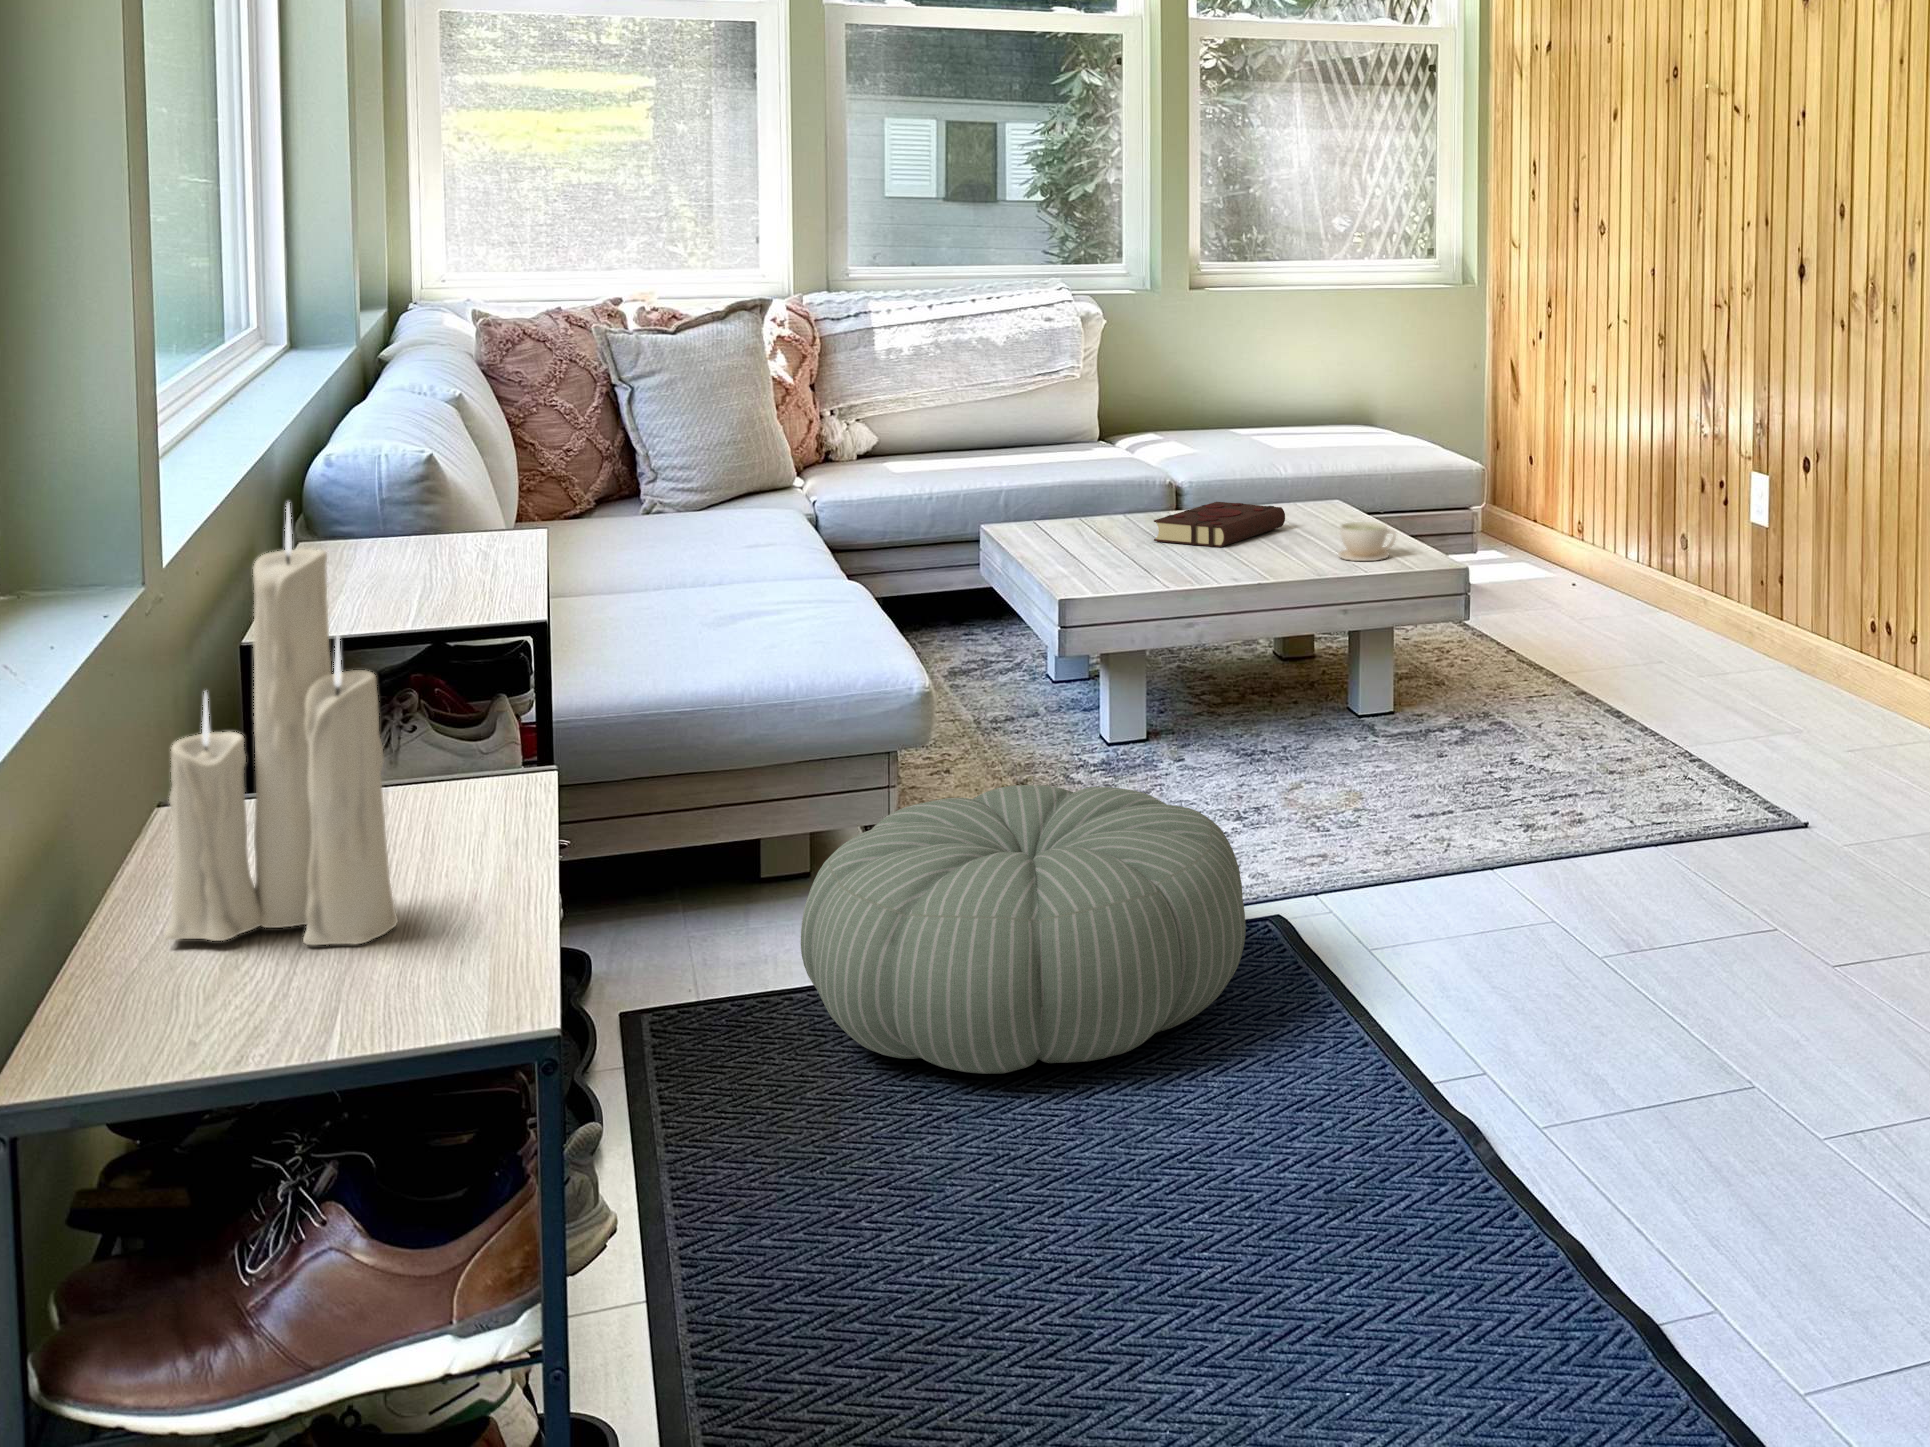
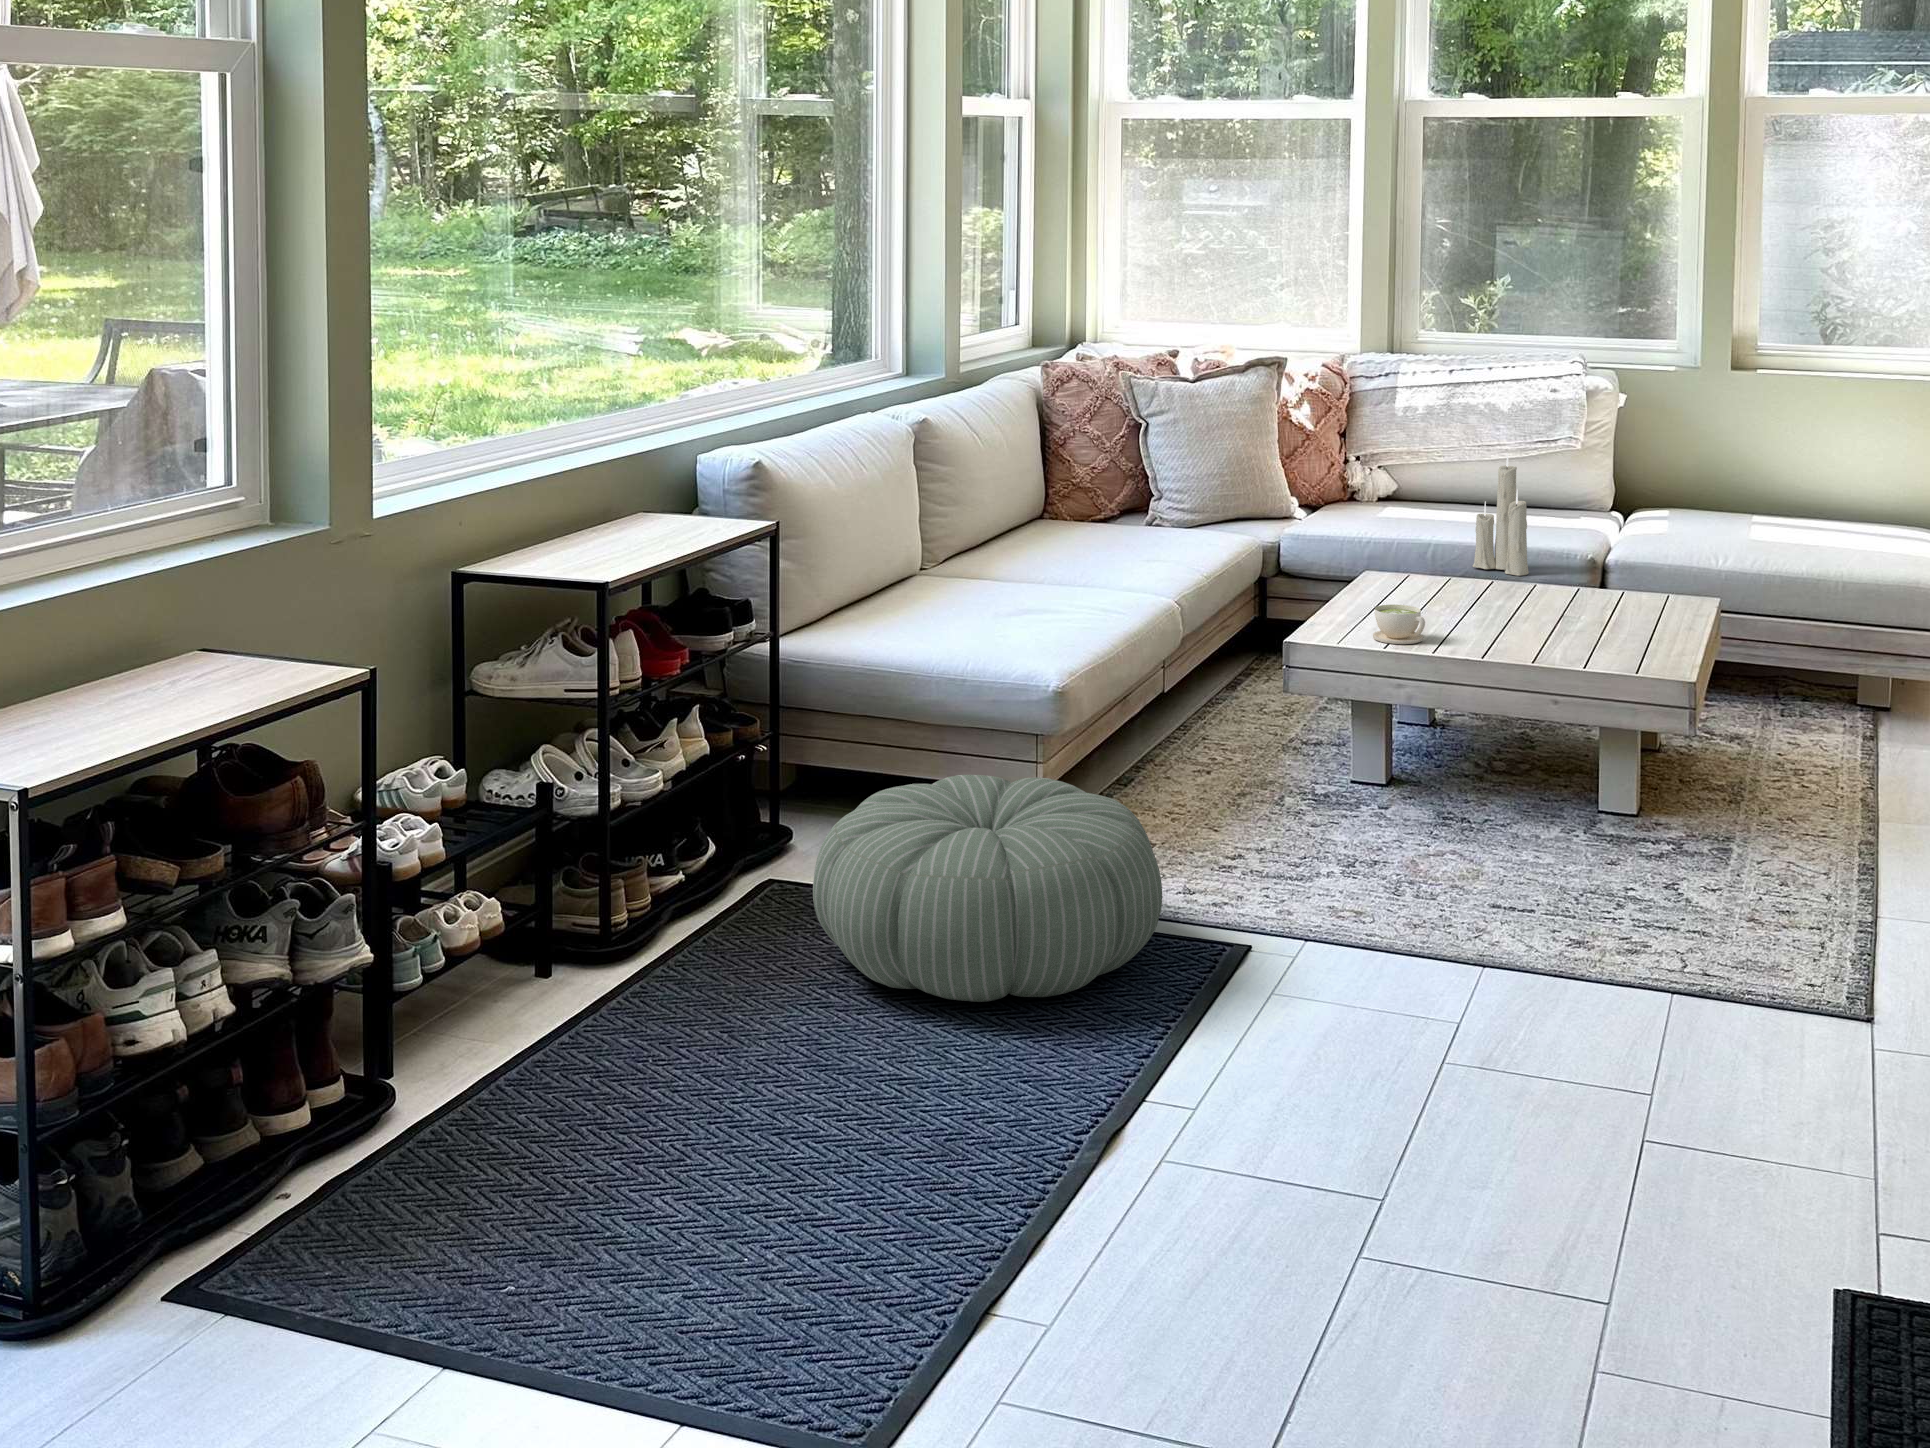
book: present [1154,502,1285,547] -> none [1471,580,1615,622]
candle: present [165,503,398,945] -> present [1473,453,1529,576]
coffee cup: present [1339,522,1396,561] -> present [1373,605,1425,644]

